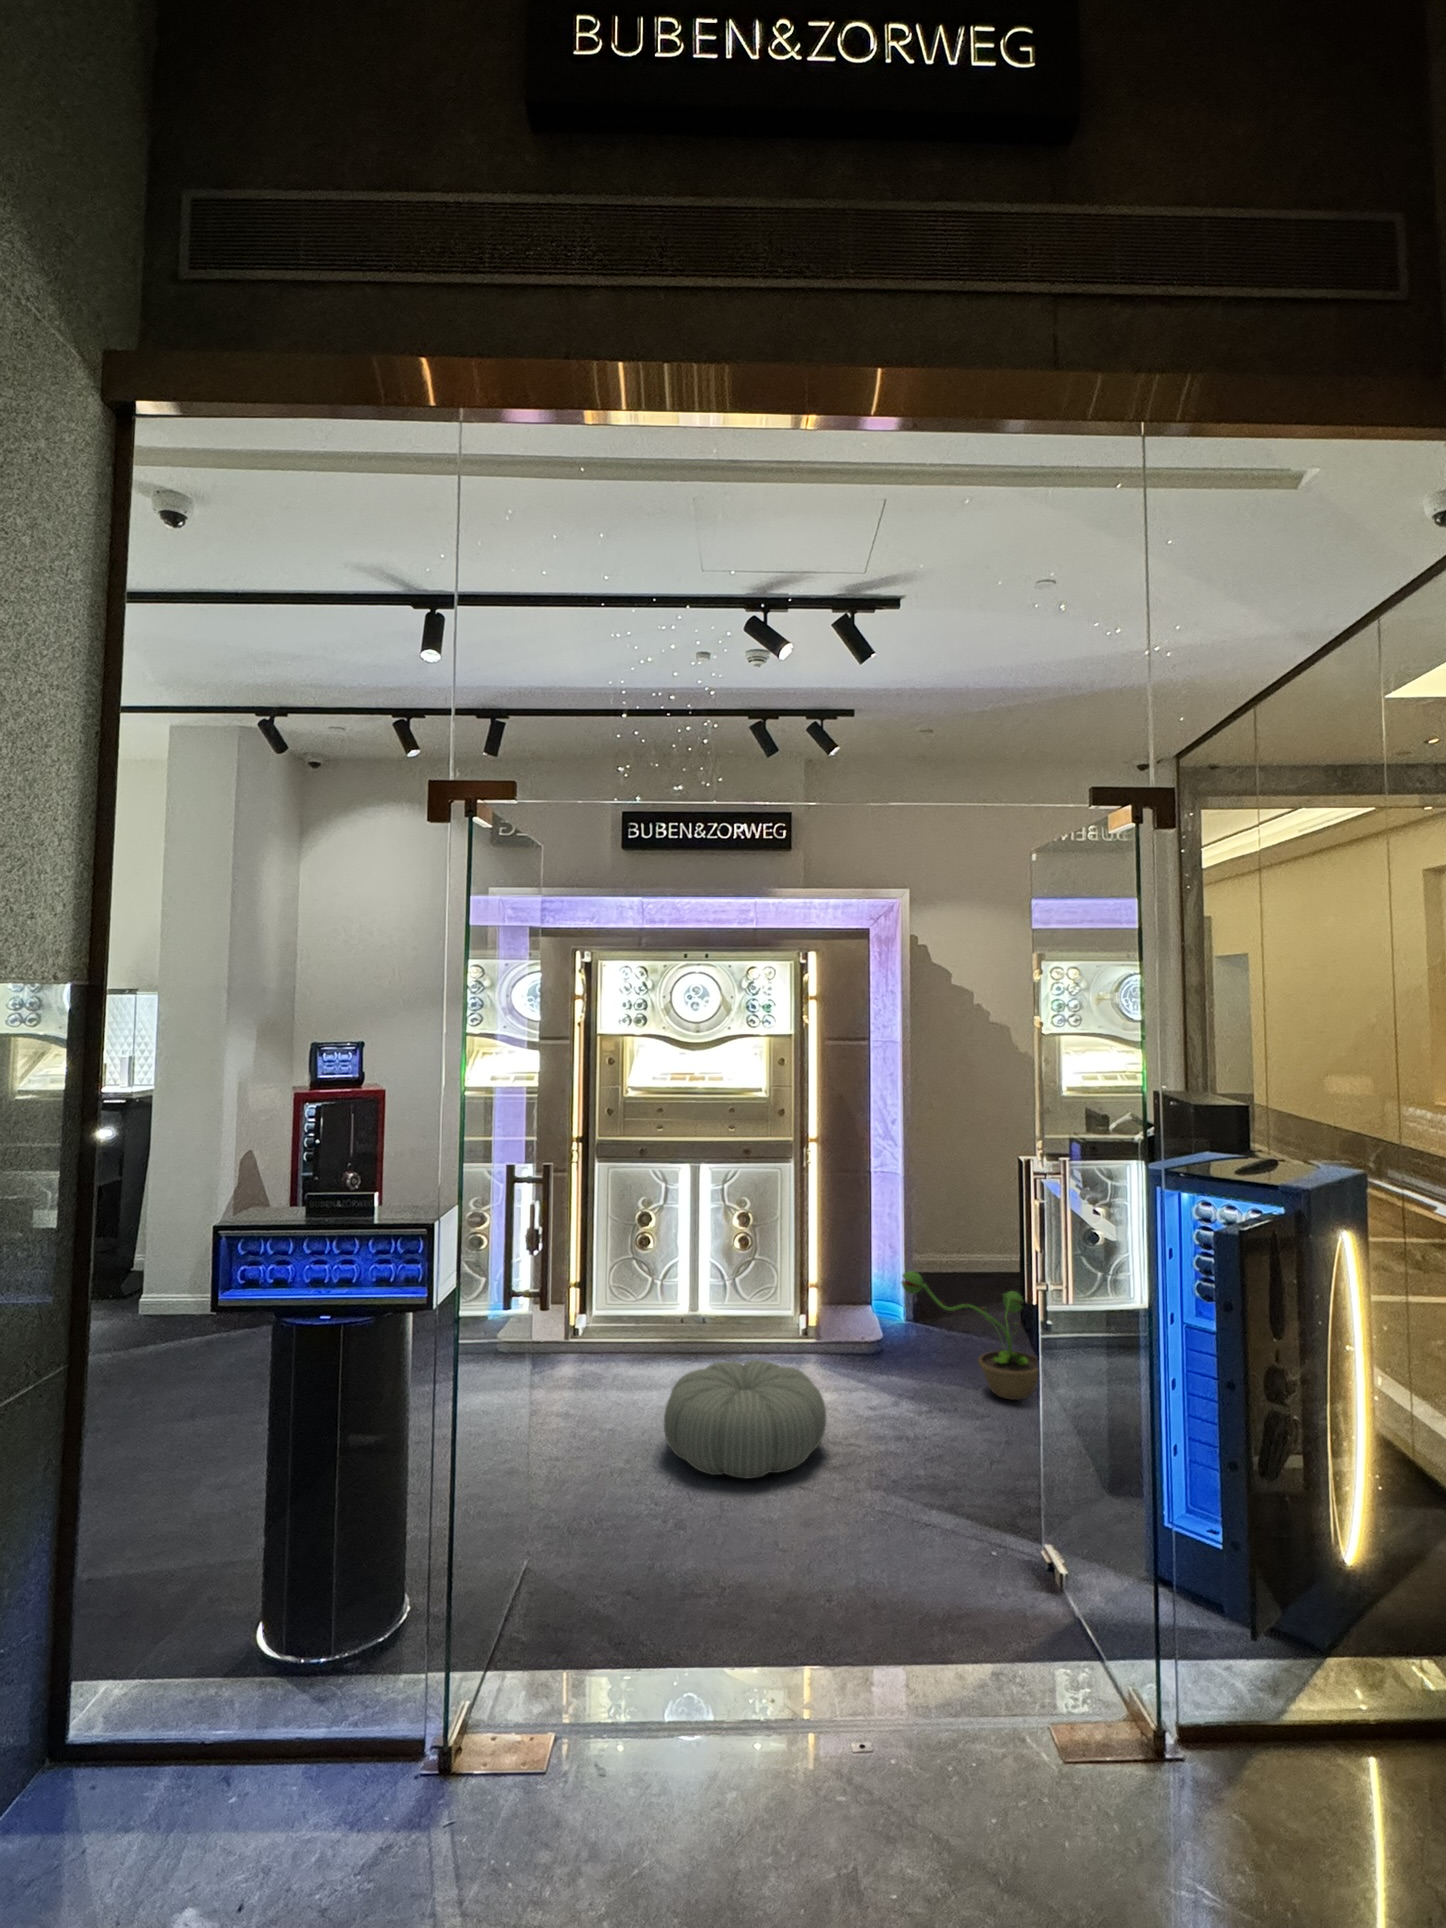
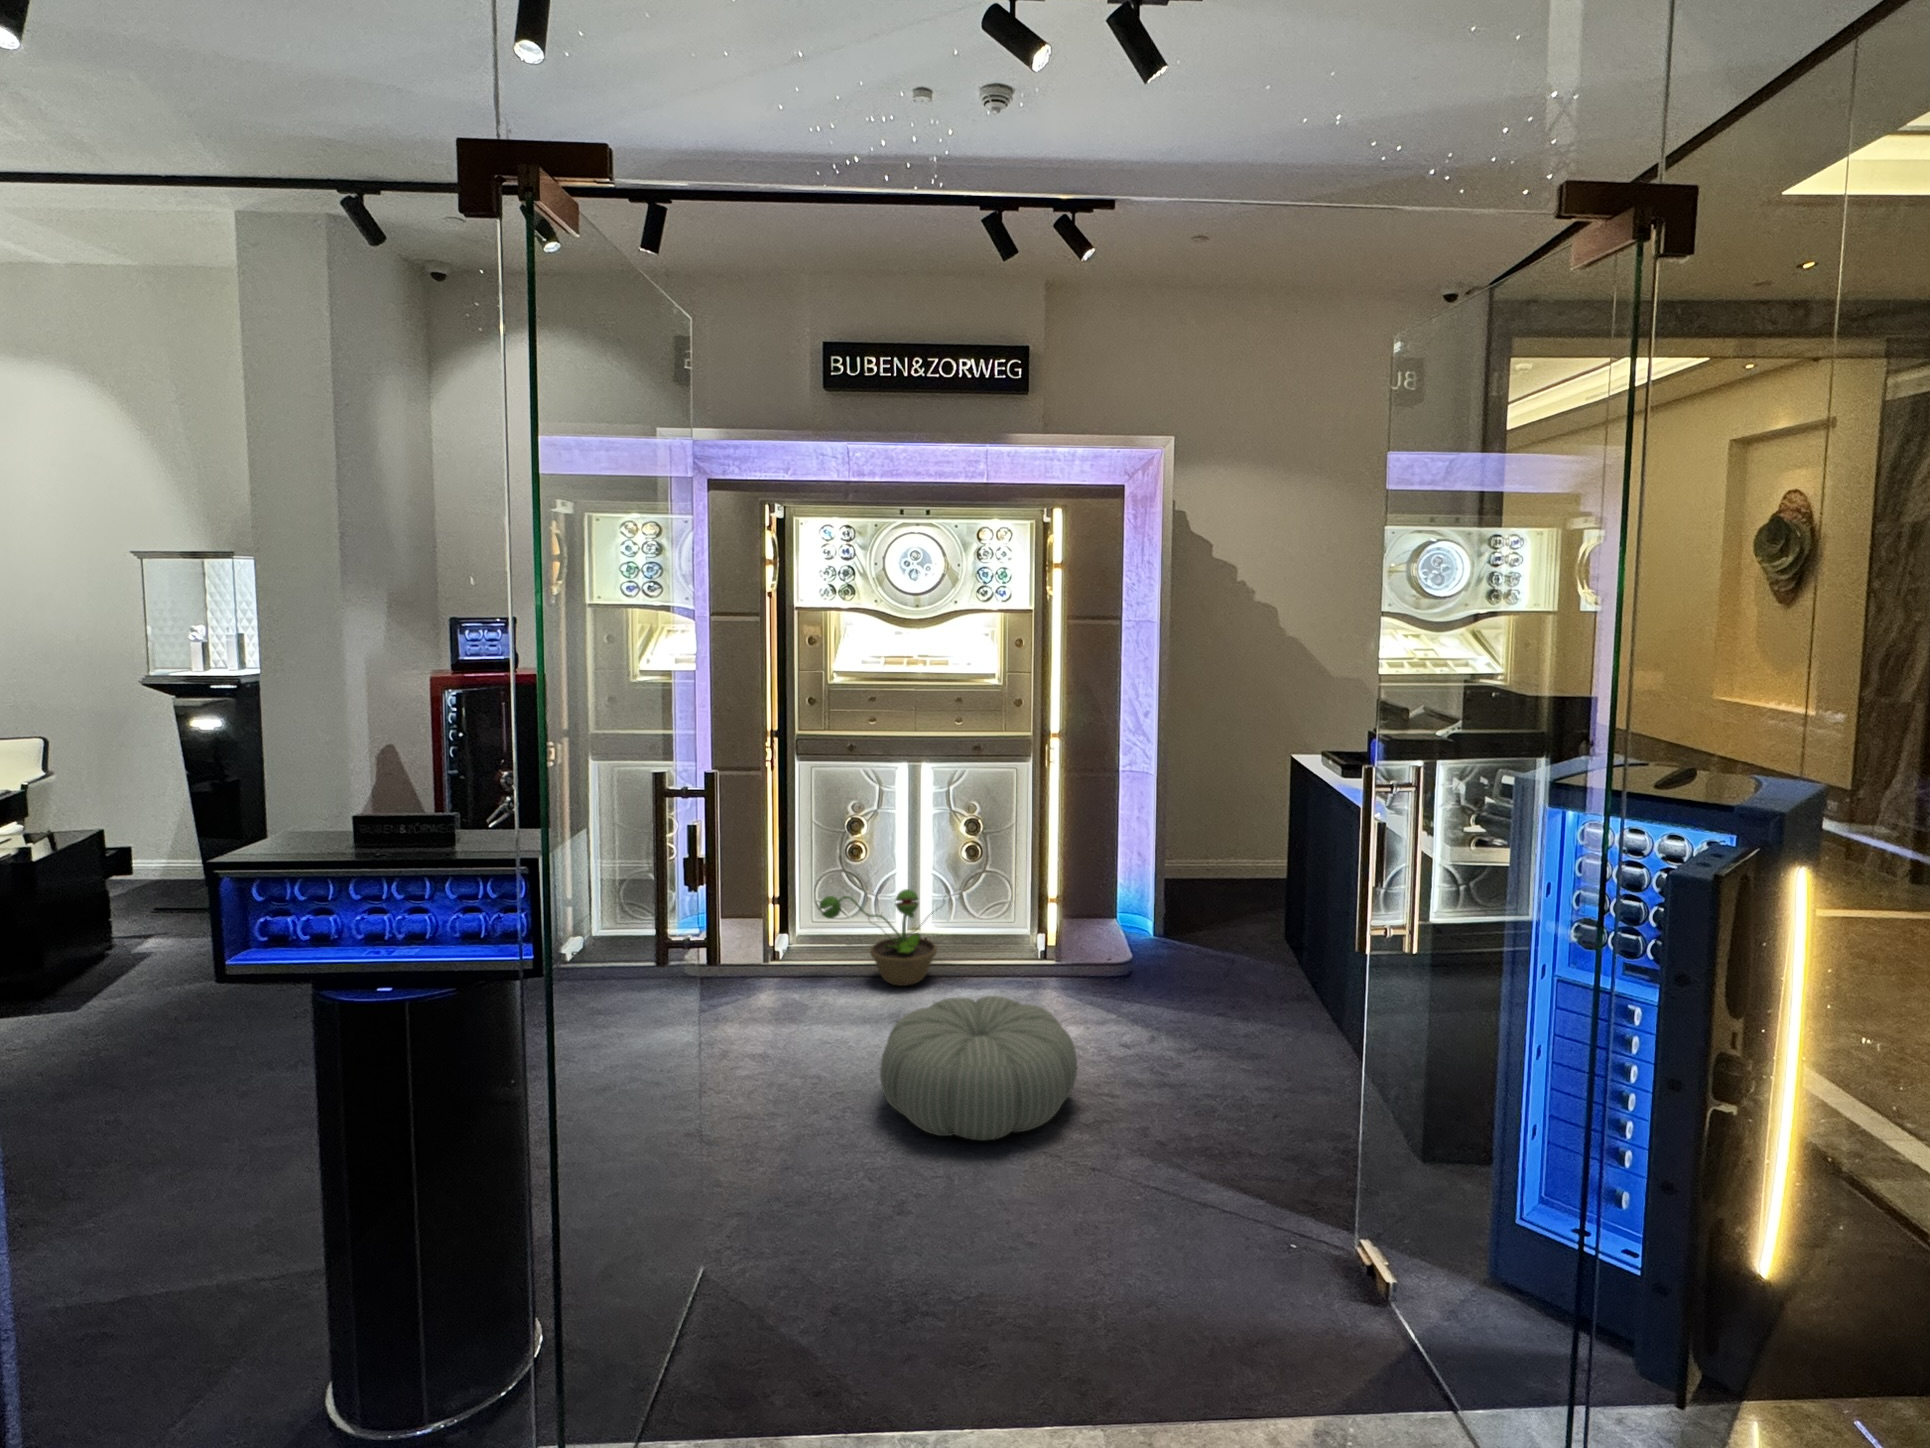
decorative plant: present [901,1271,1038,1400] -> present [819,889,937,986]

